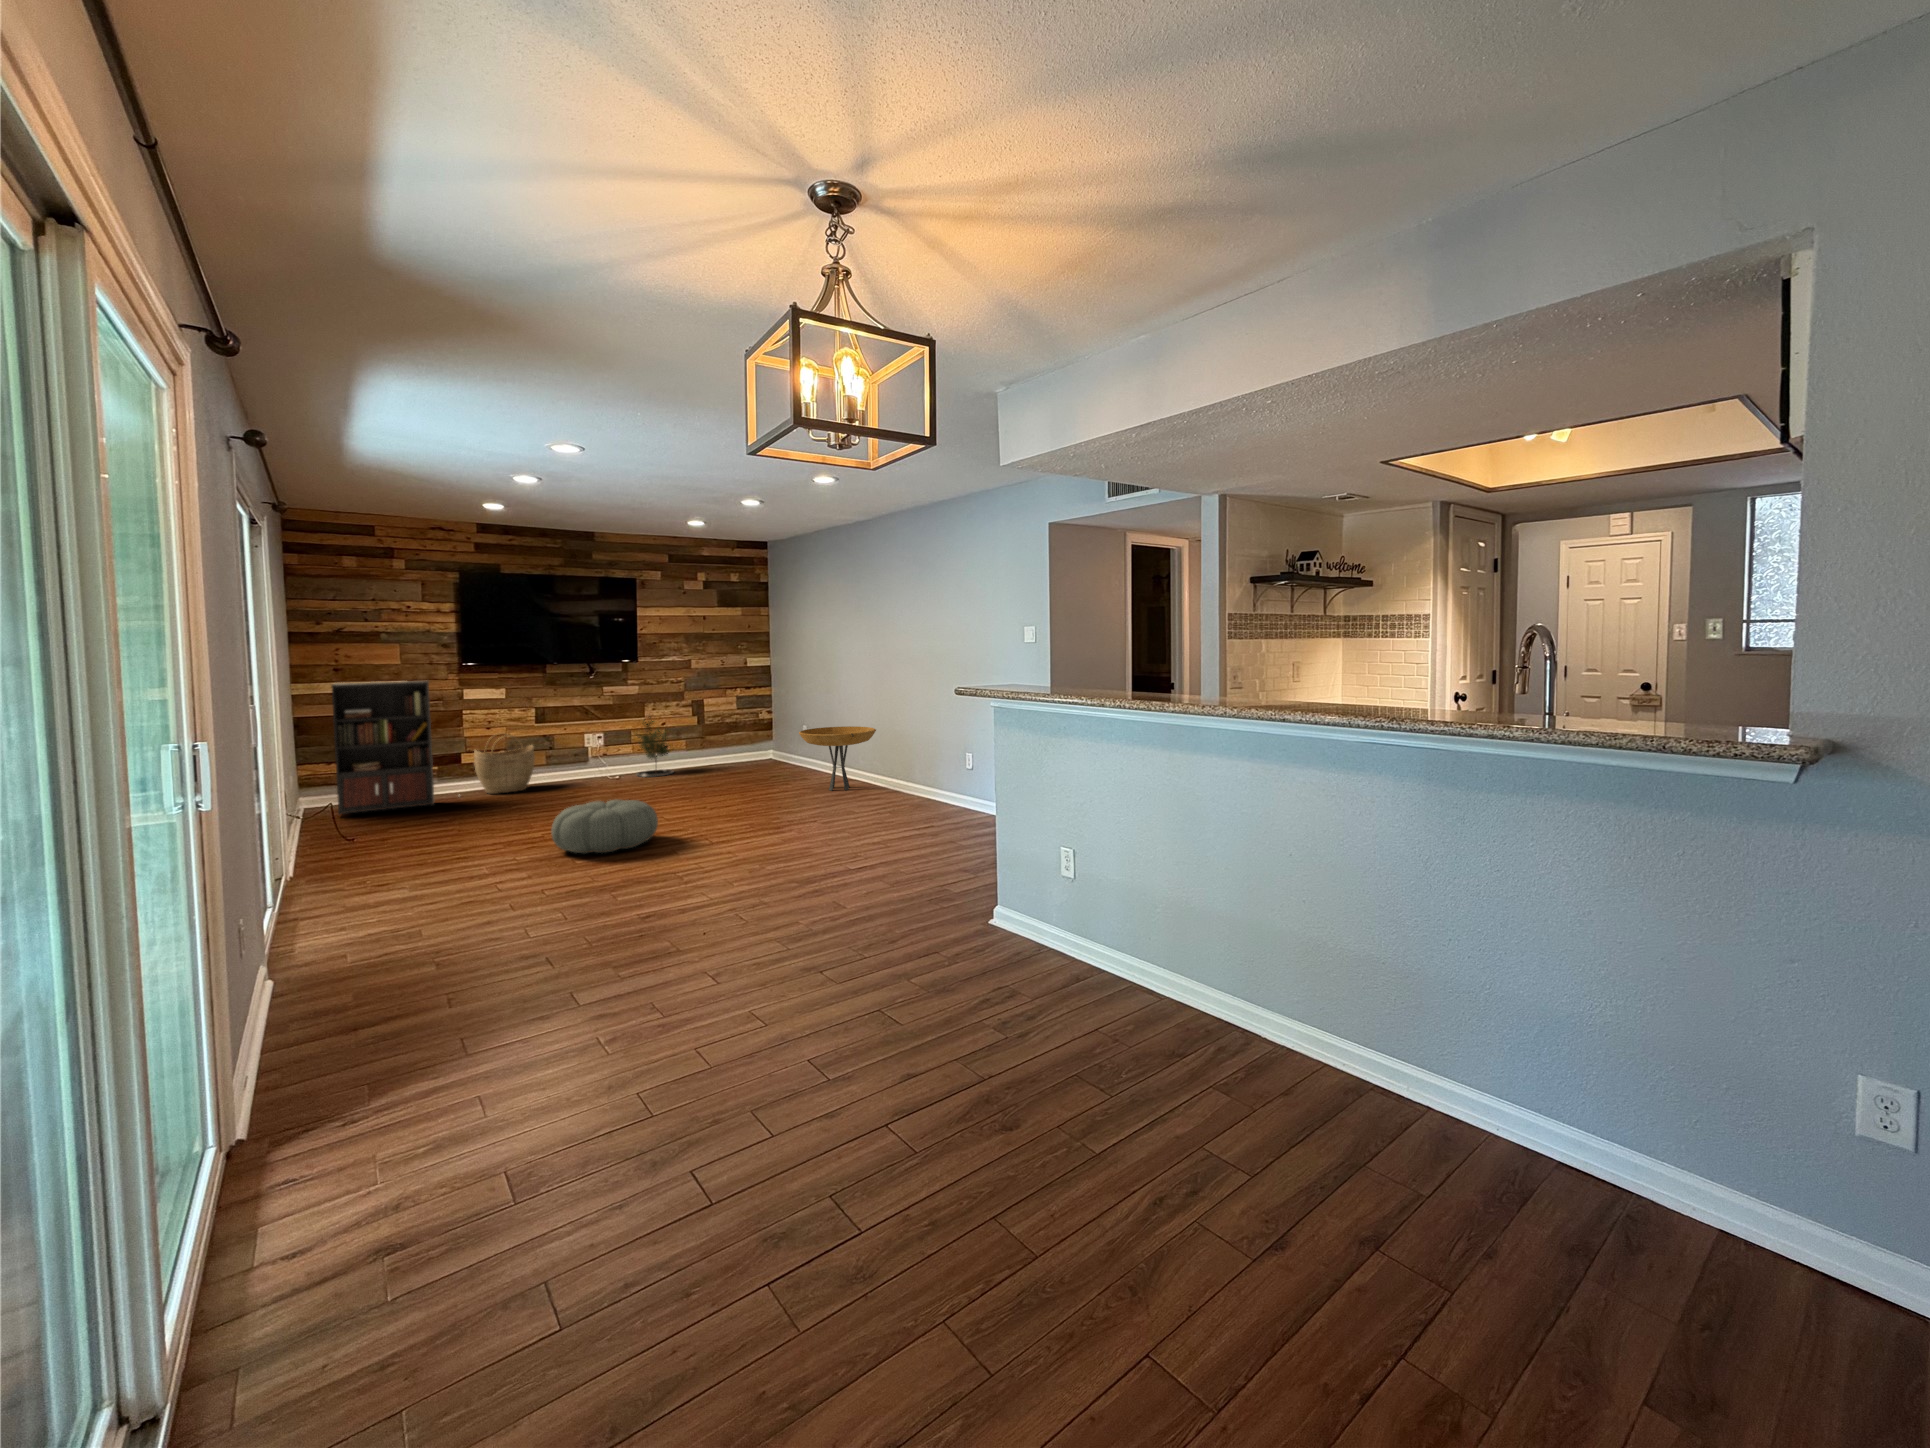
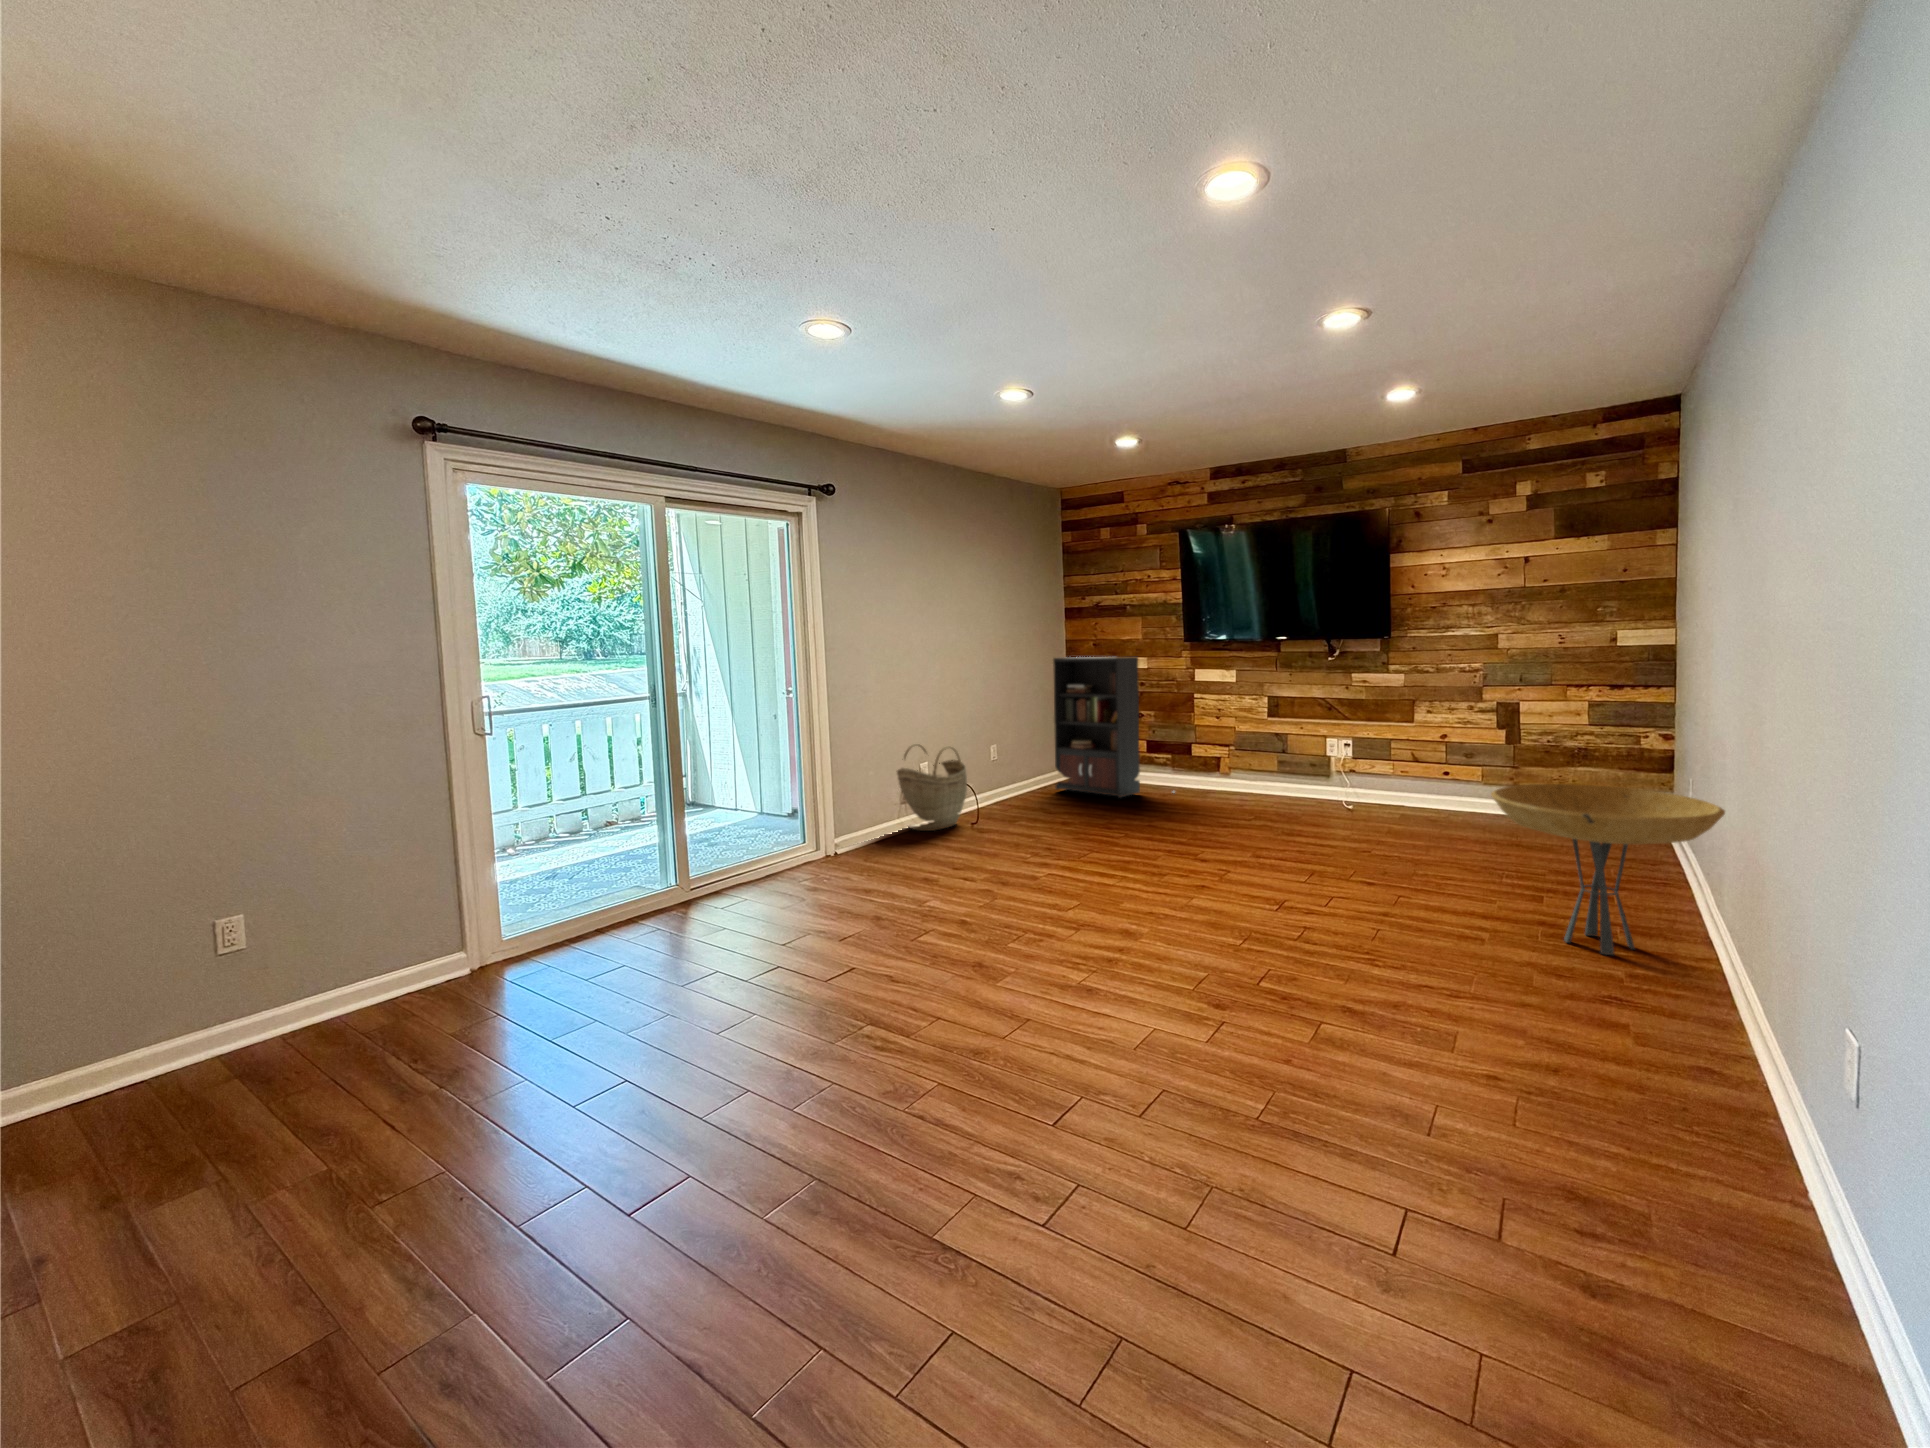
potted tree: present [636,716,673,777] -> none [1378,717,1446,819]
woven basket: present [474,733,535,794] -> present [896,744,967,831]
pouf: present [551,800,658,853] -> none [934,835,1080,922]

